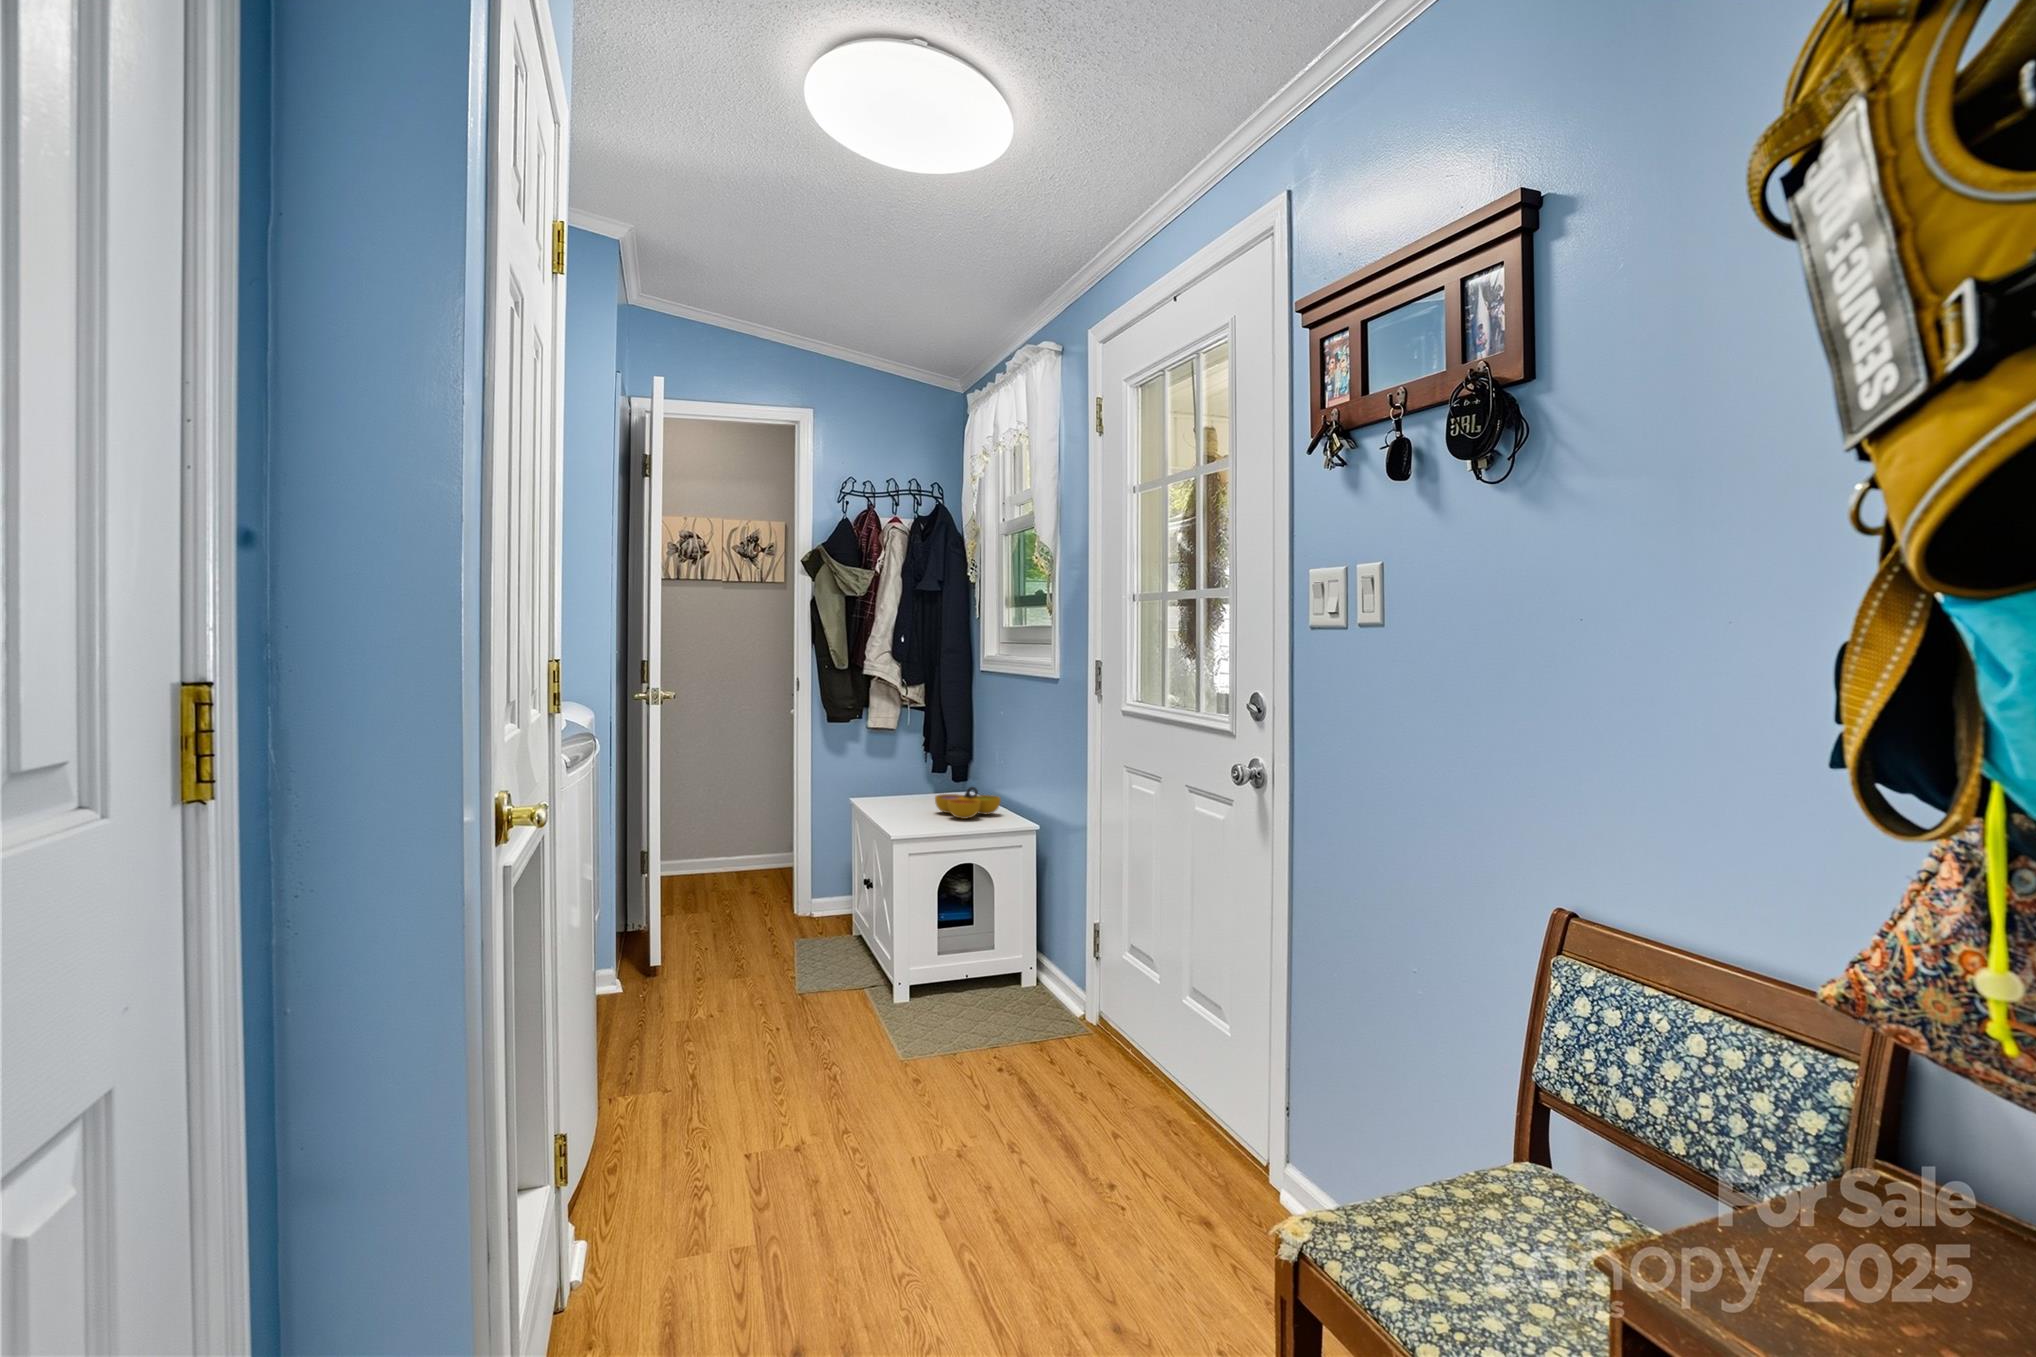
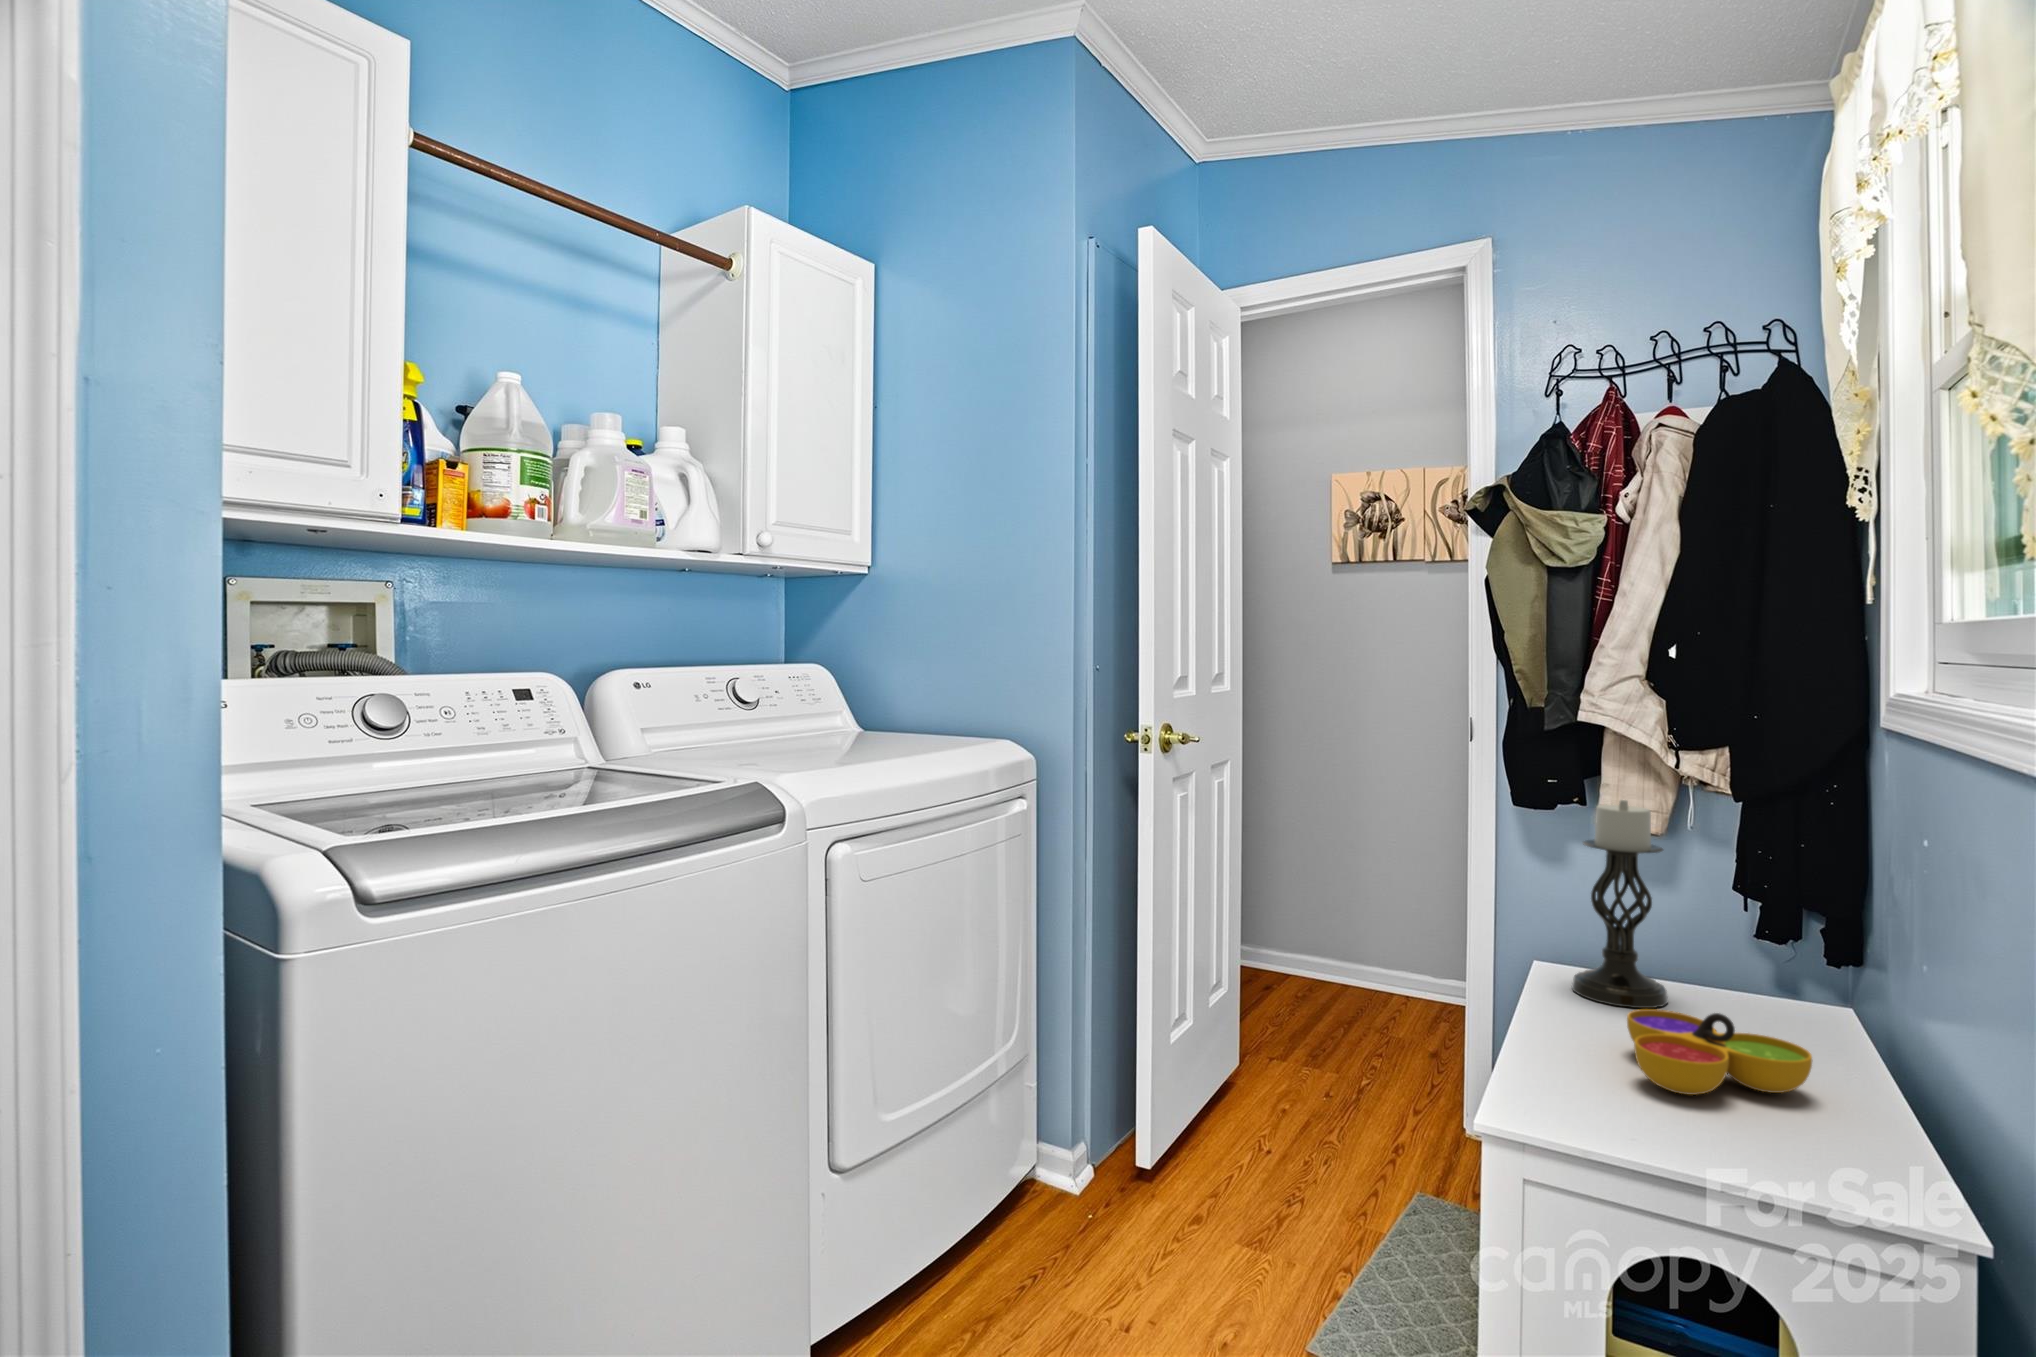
candle holder: none [888,710,927,804] -> present [1572,800,1668,1008]

